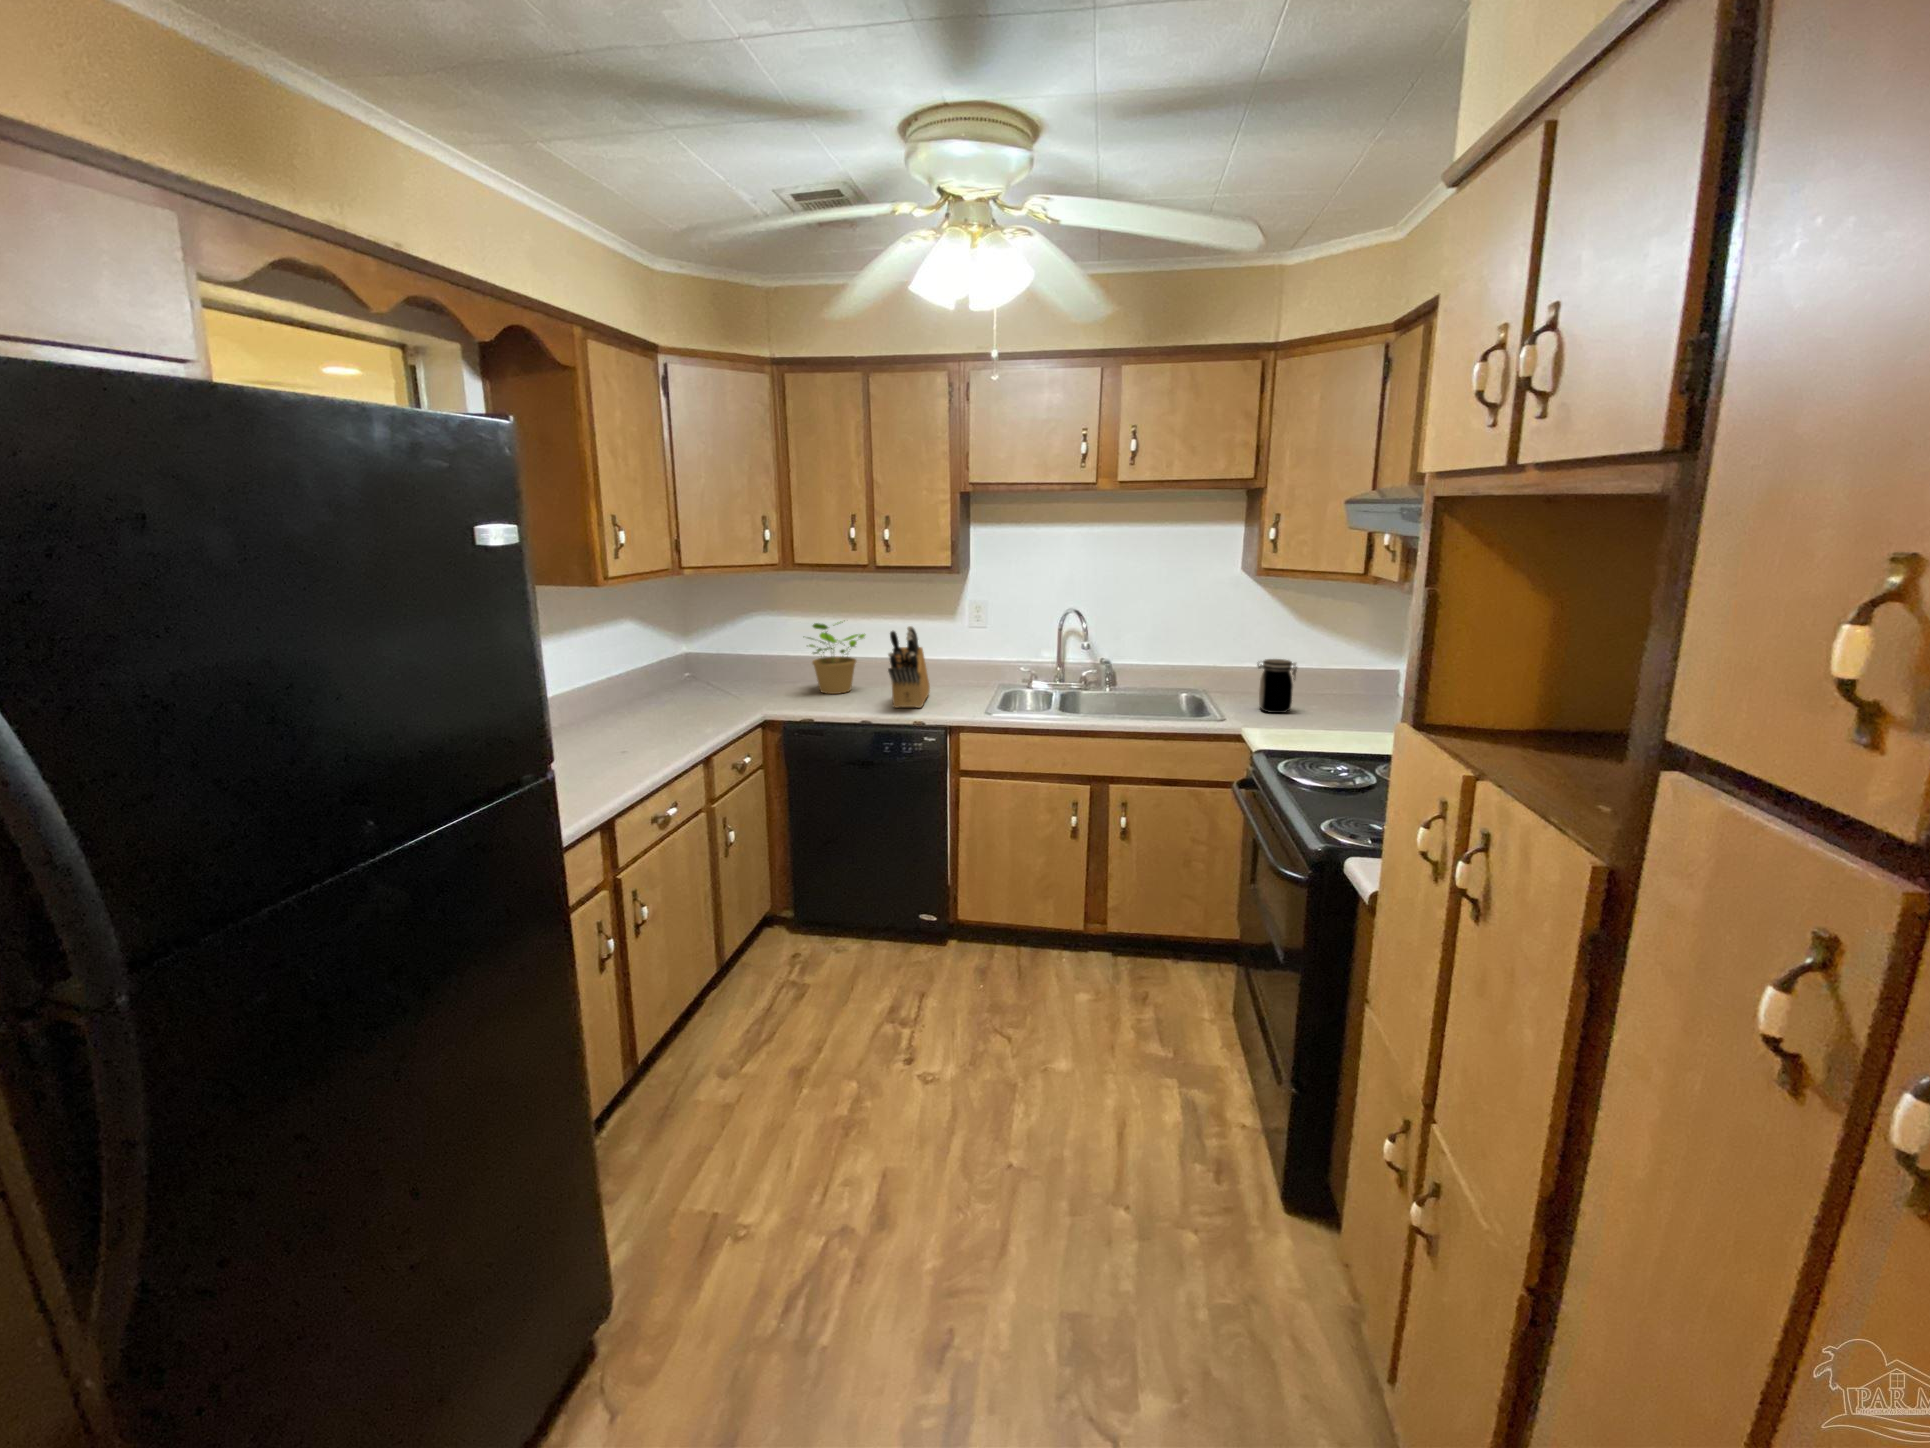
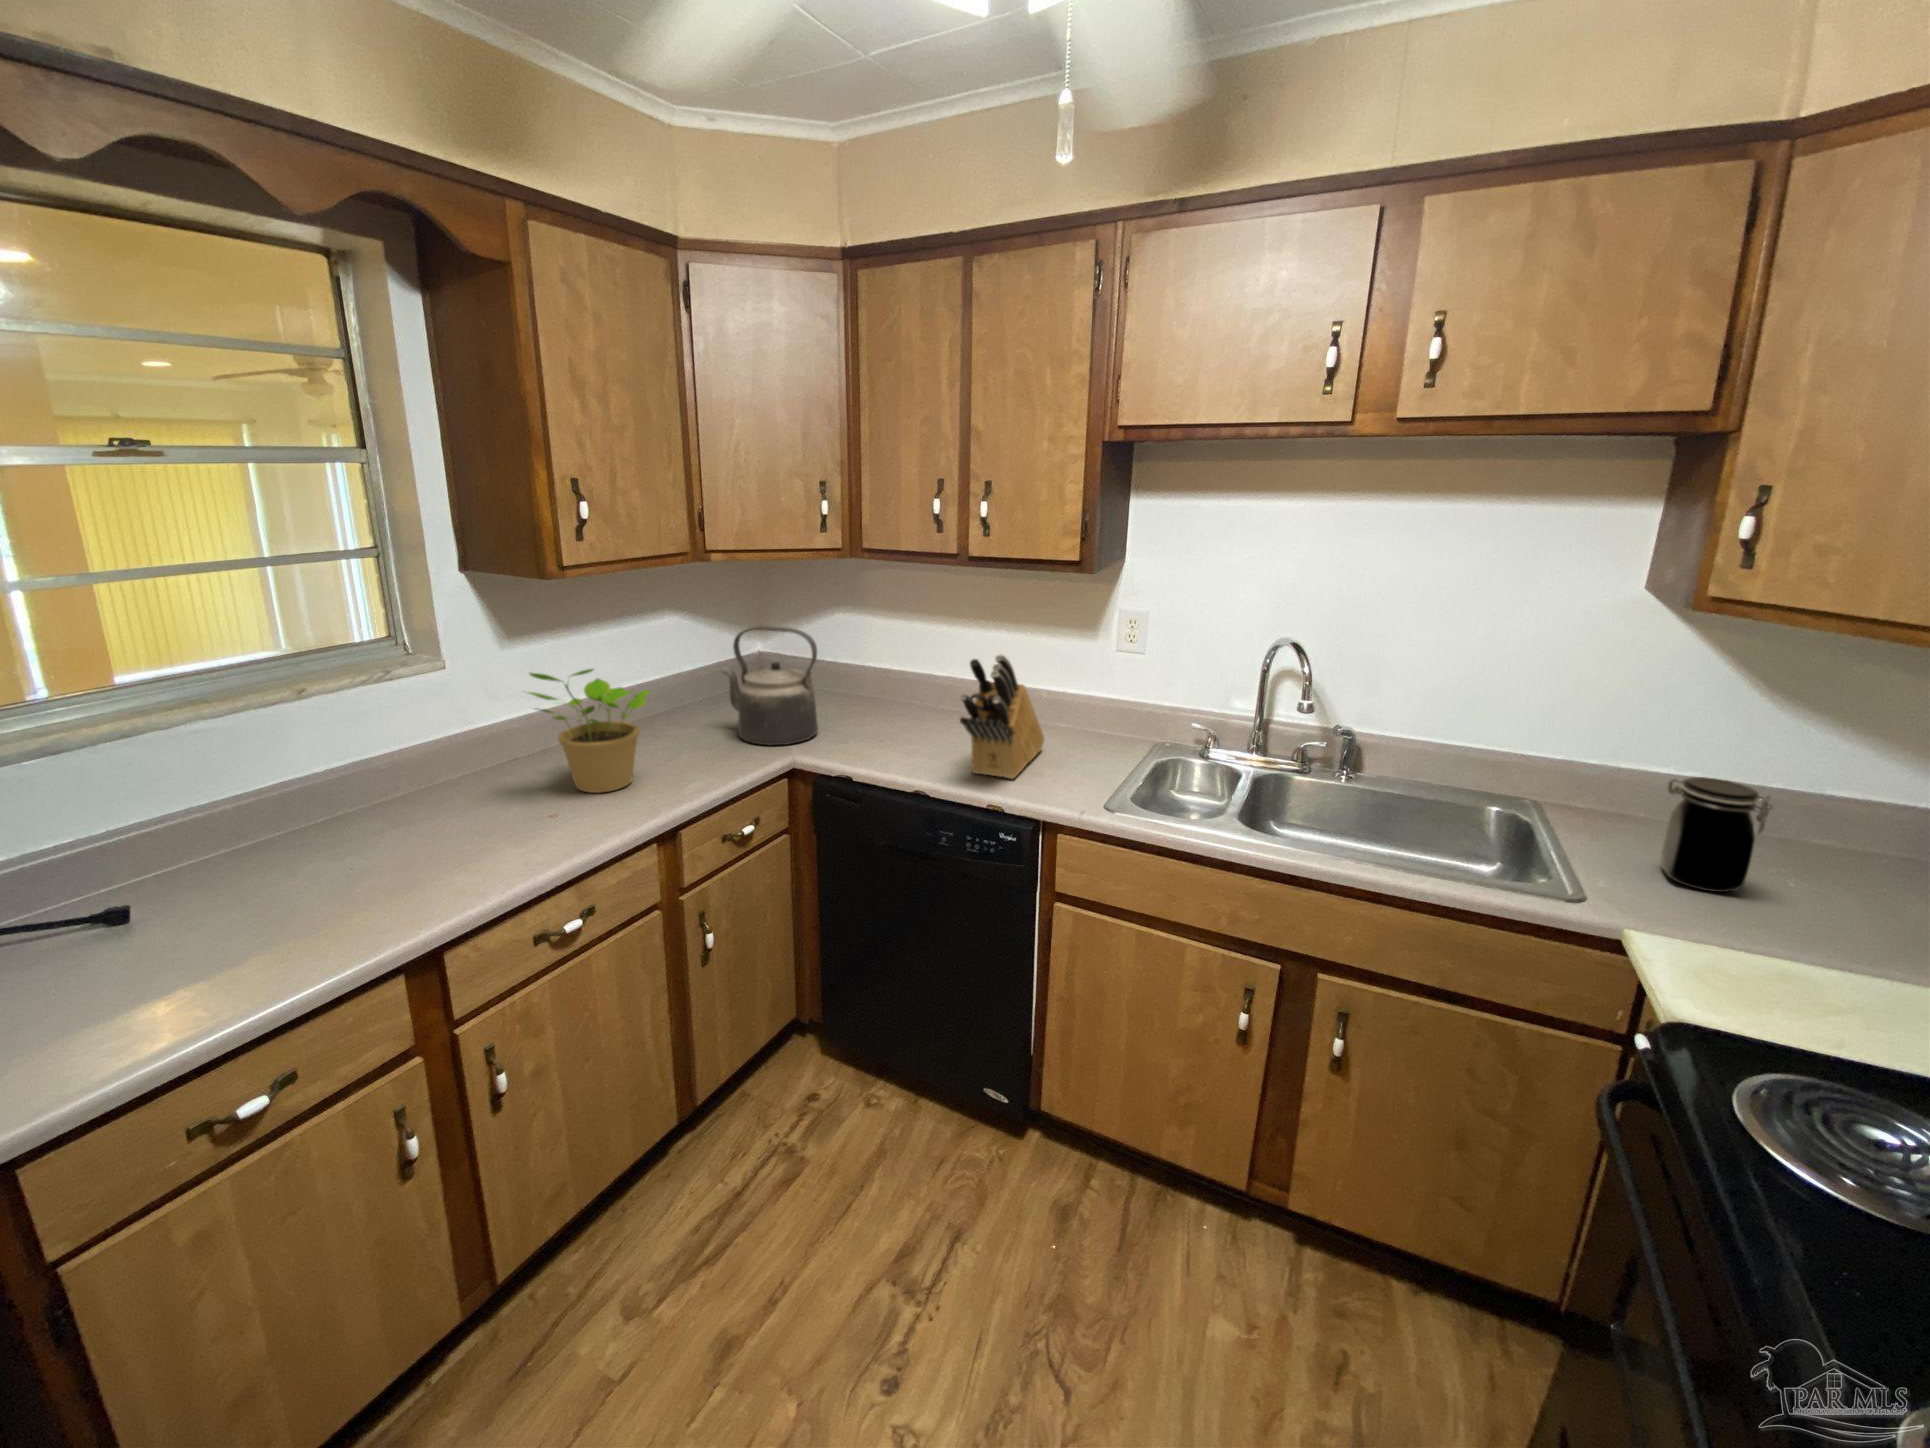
potted plant: present [808,620,865,694] -> present [528,669,649,793]
kettle: none [693,623,769,708] -> present [722,626,818,745]

